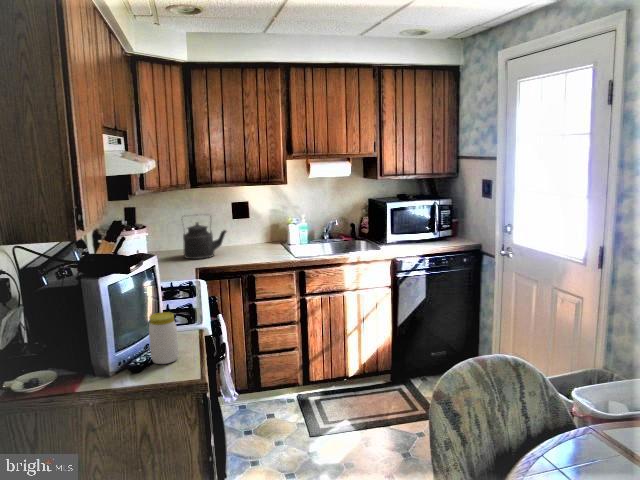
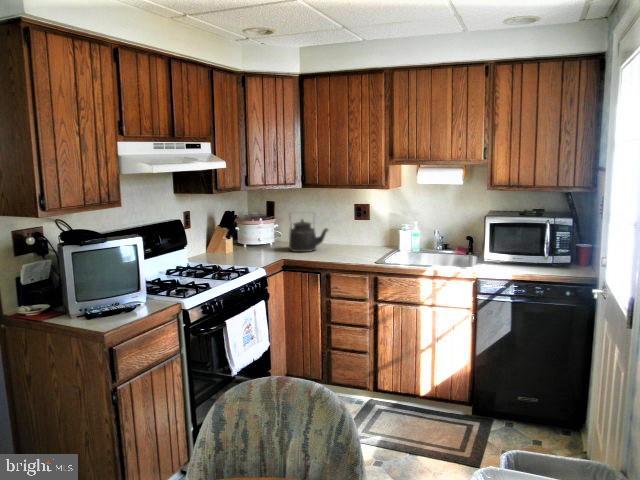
jar: present [149,312,179,364] -> none [97,283,121,322]

